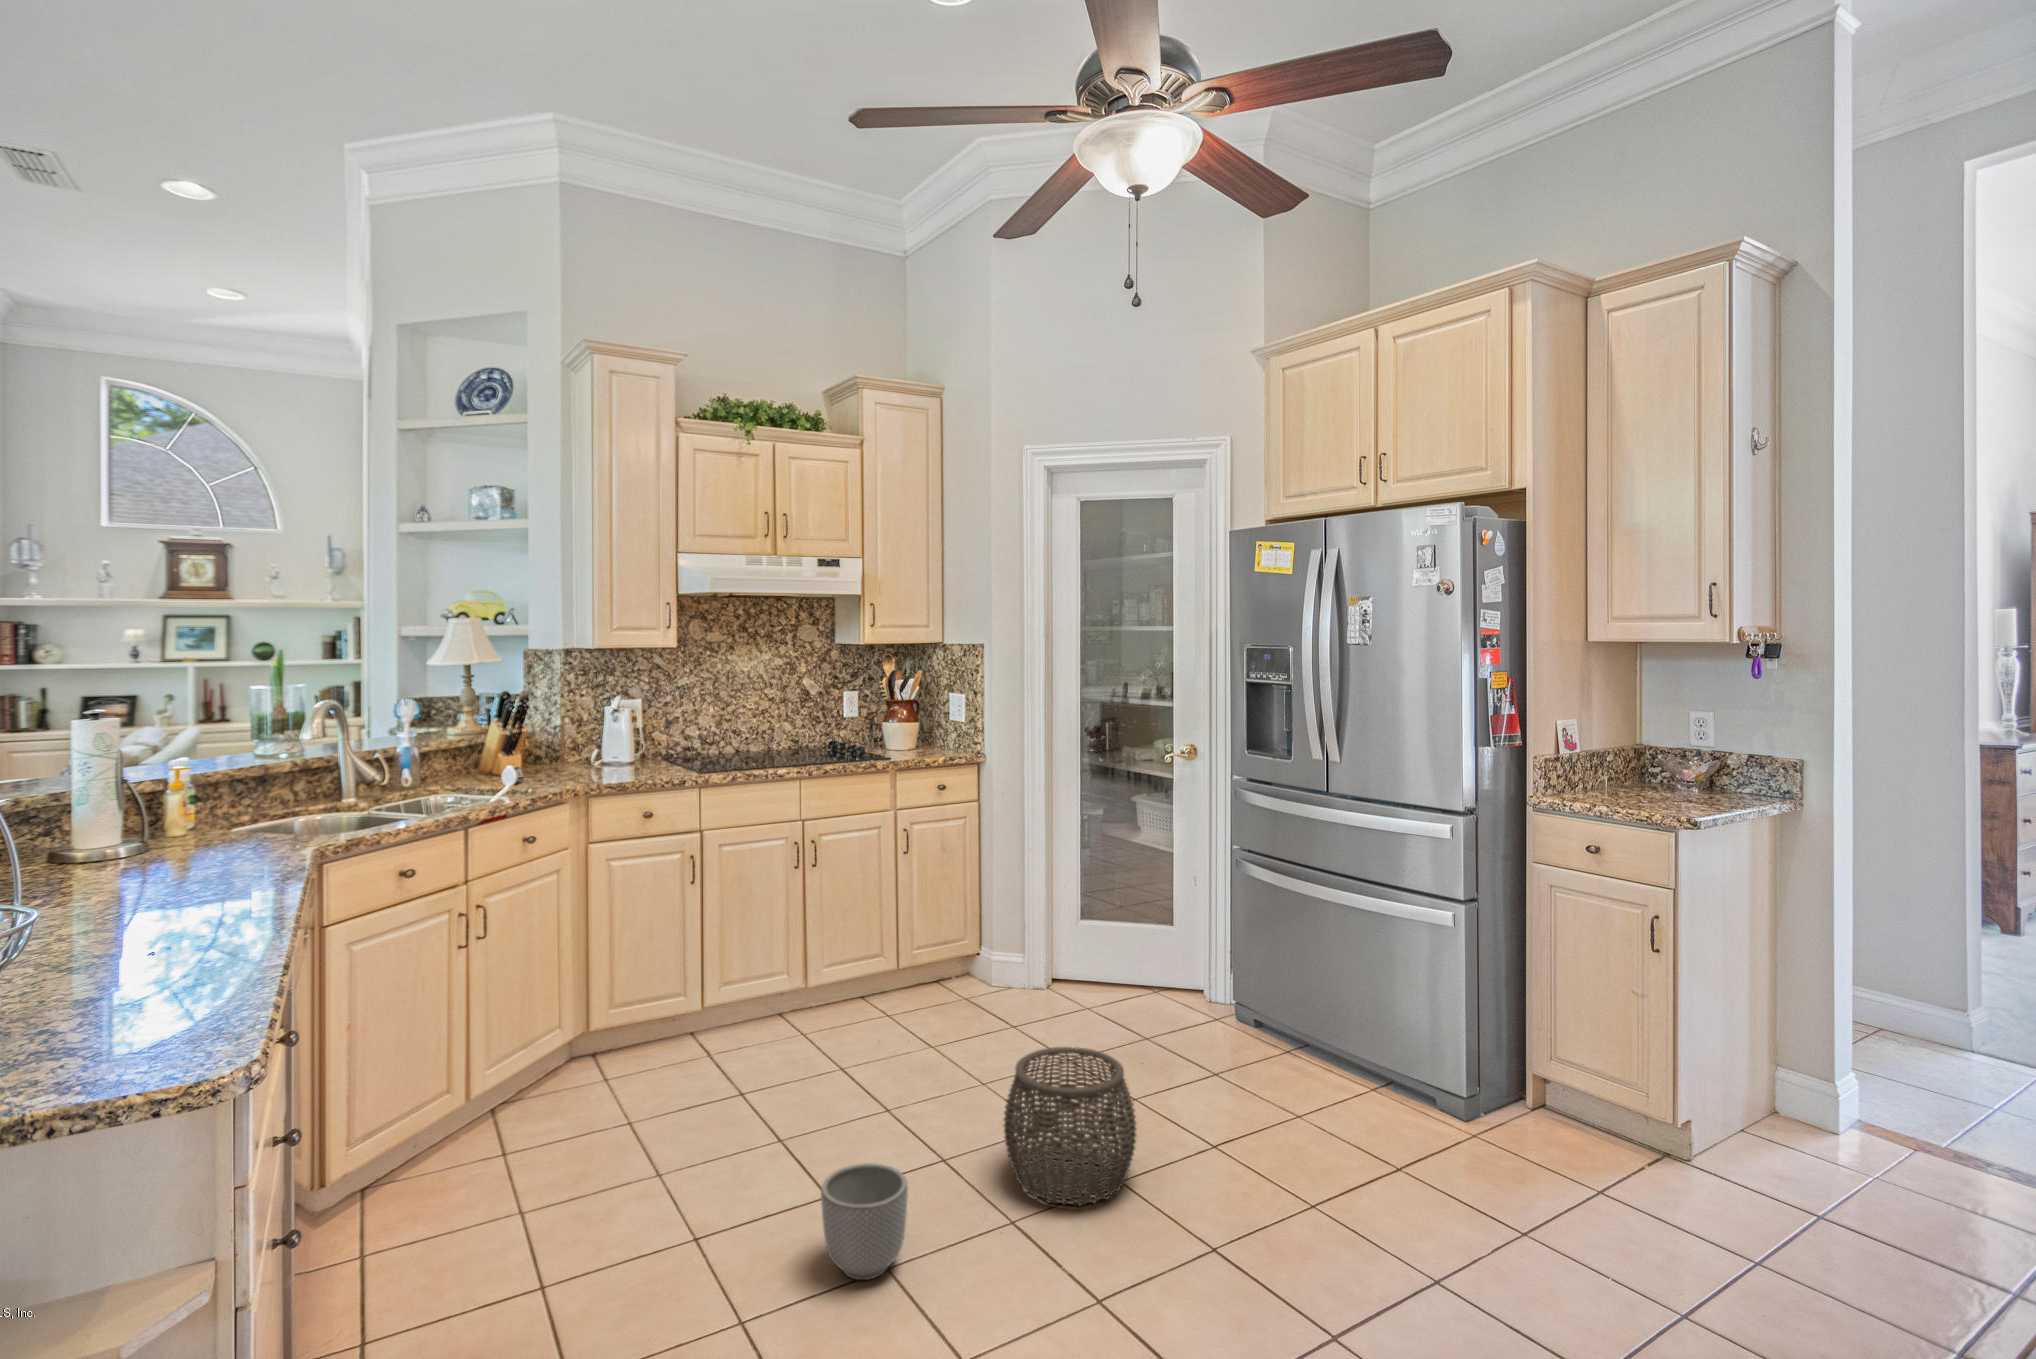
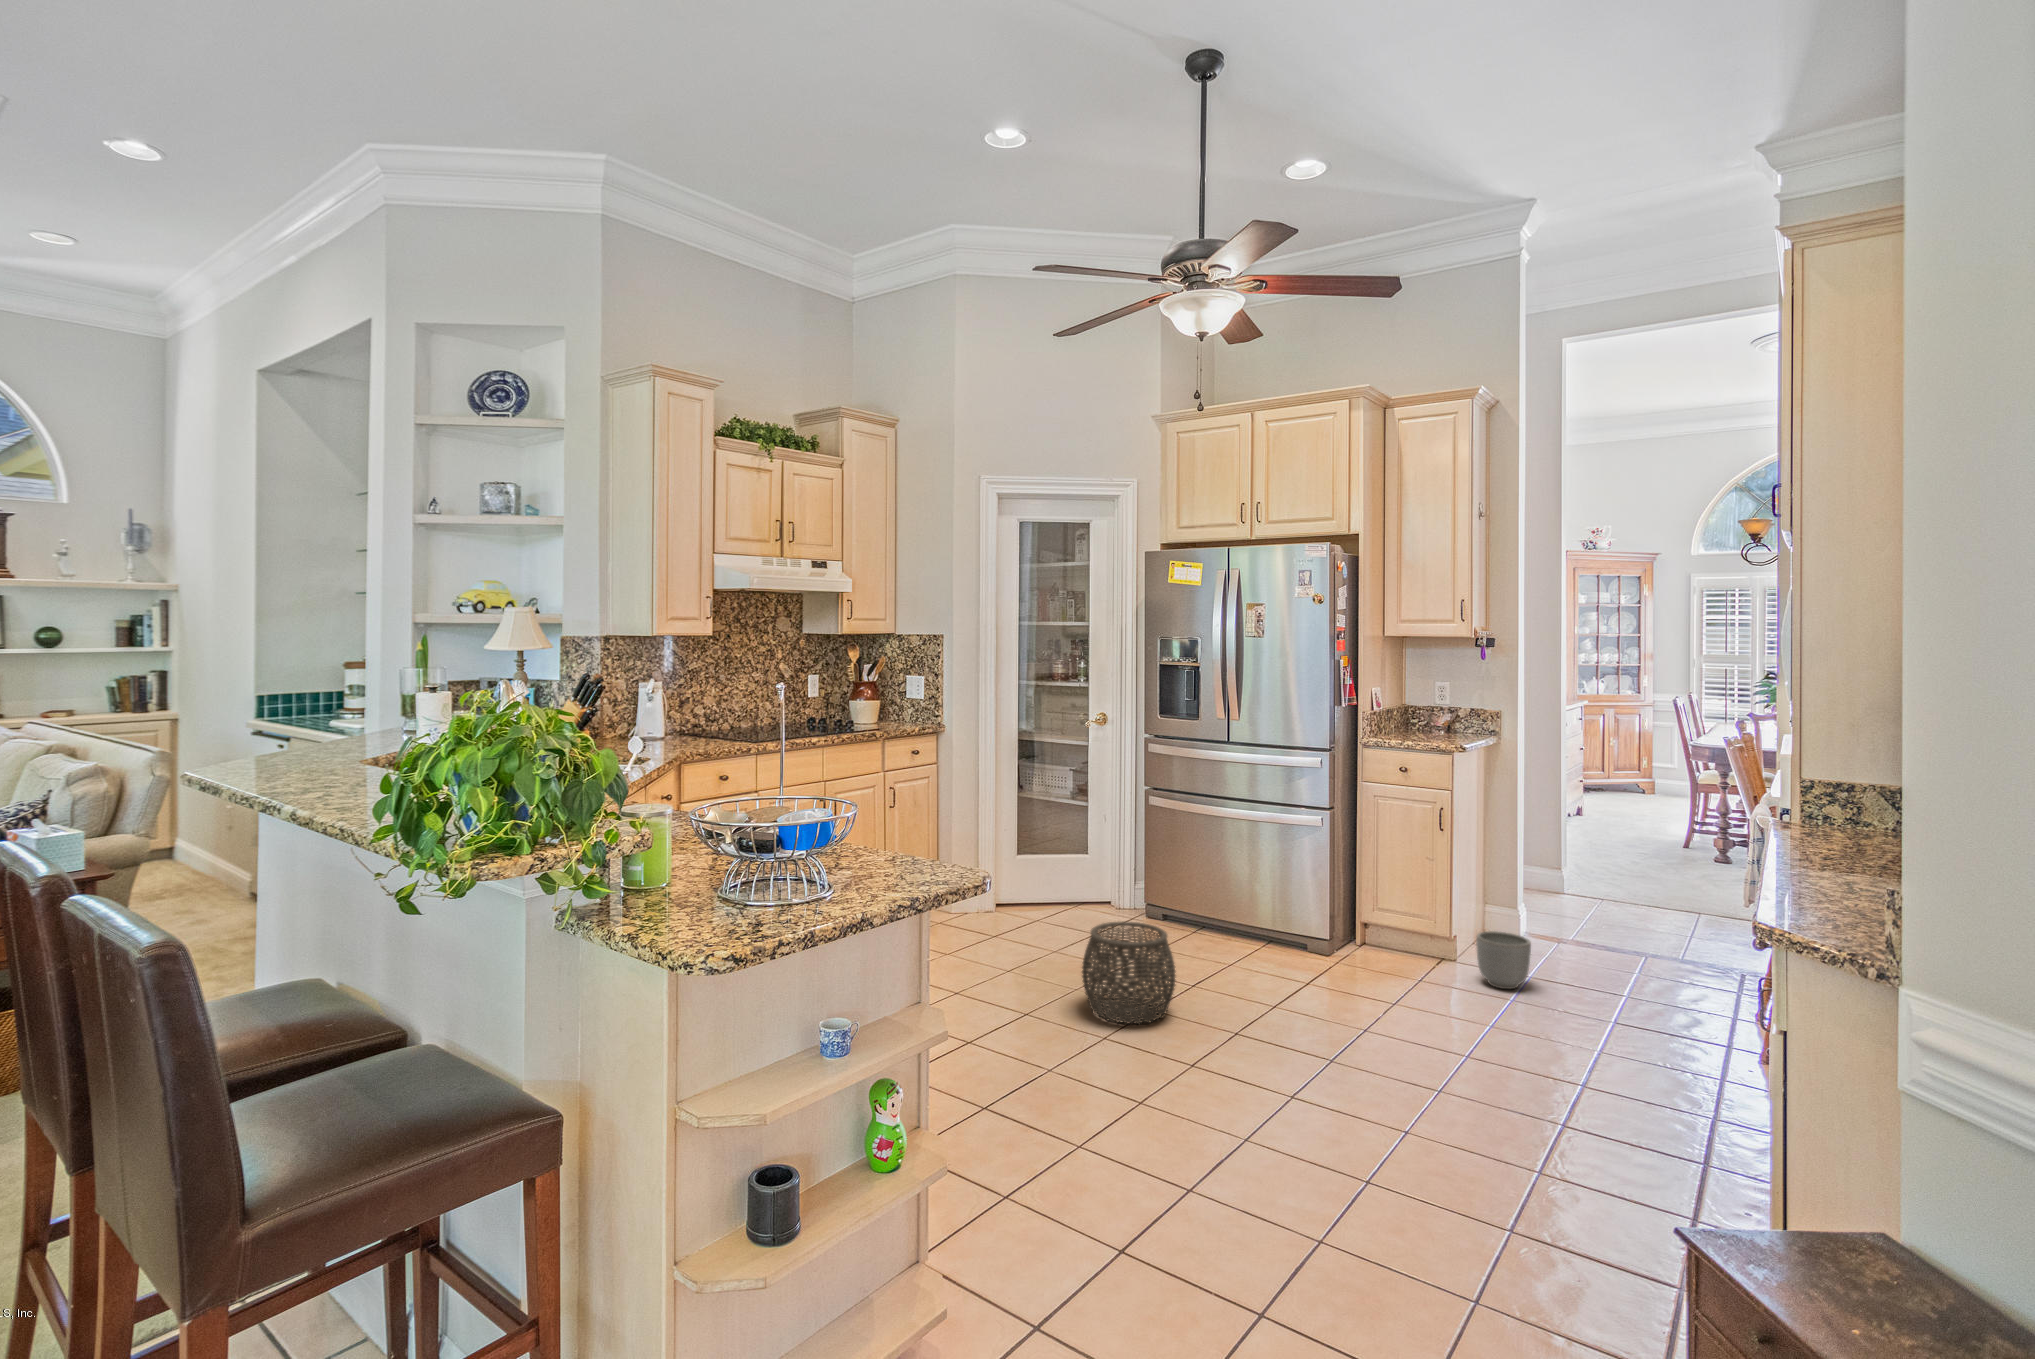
planter: present [821,1163,908,1280] -> present [1476,931,1531,989]

